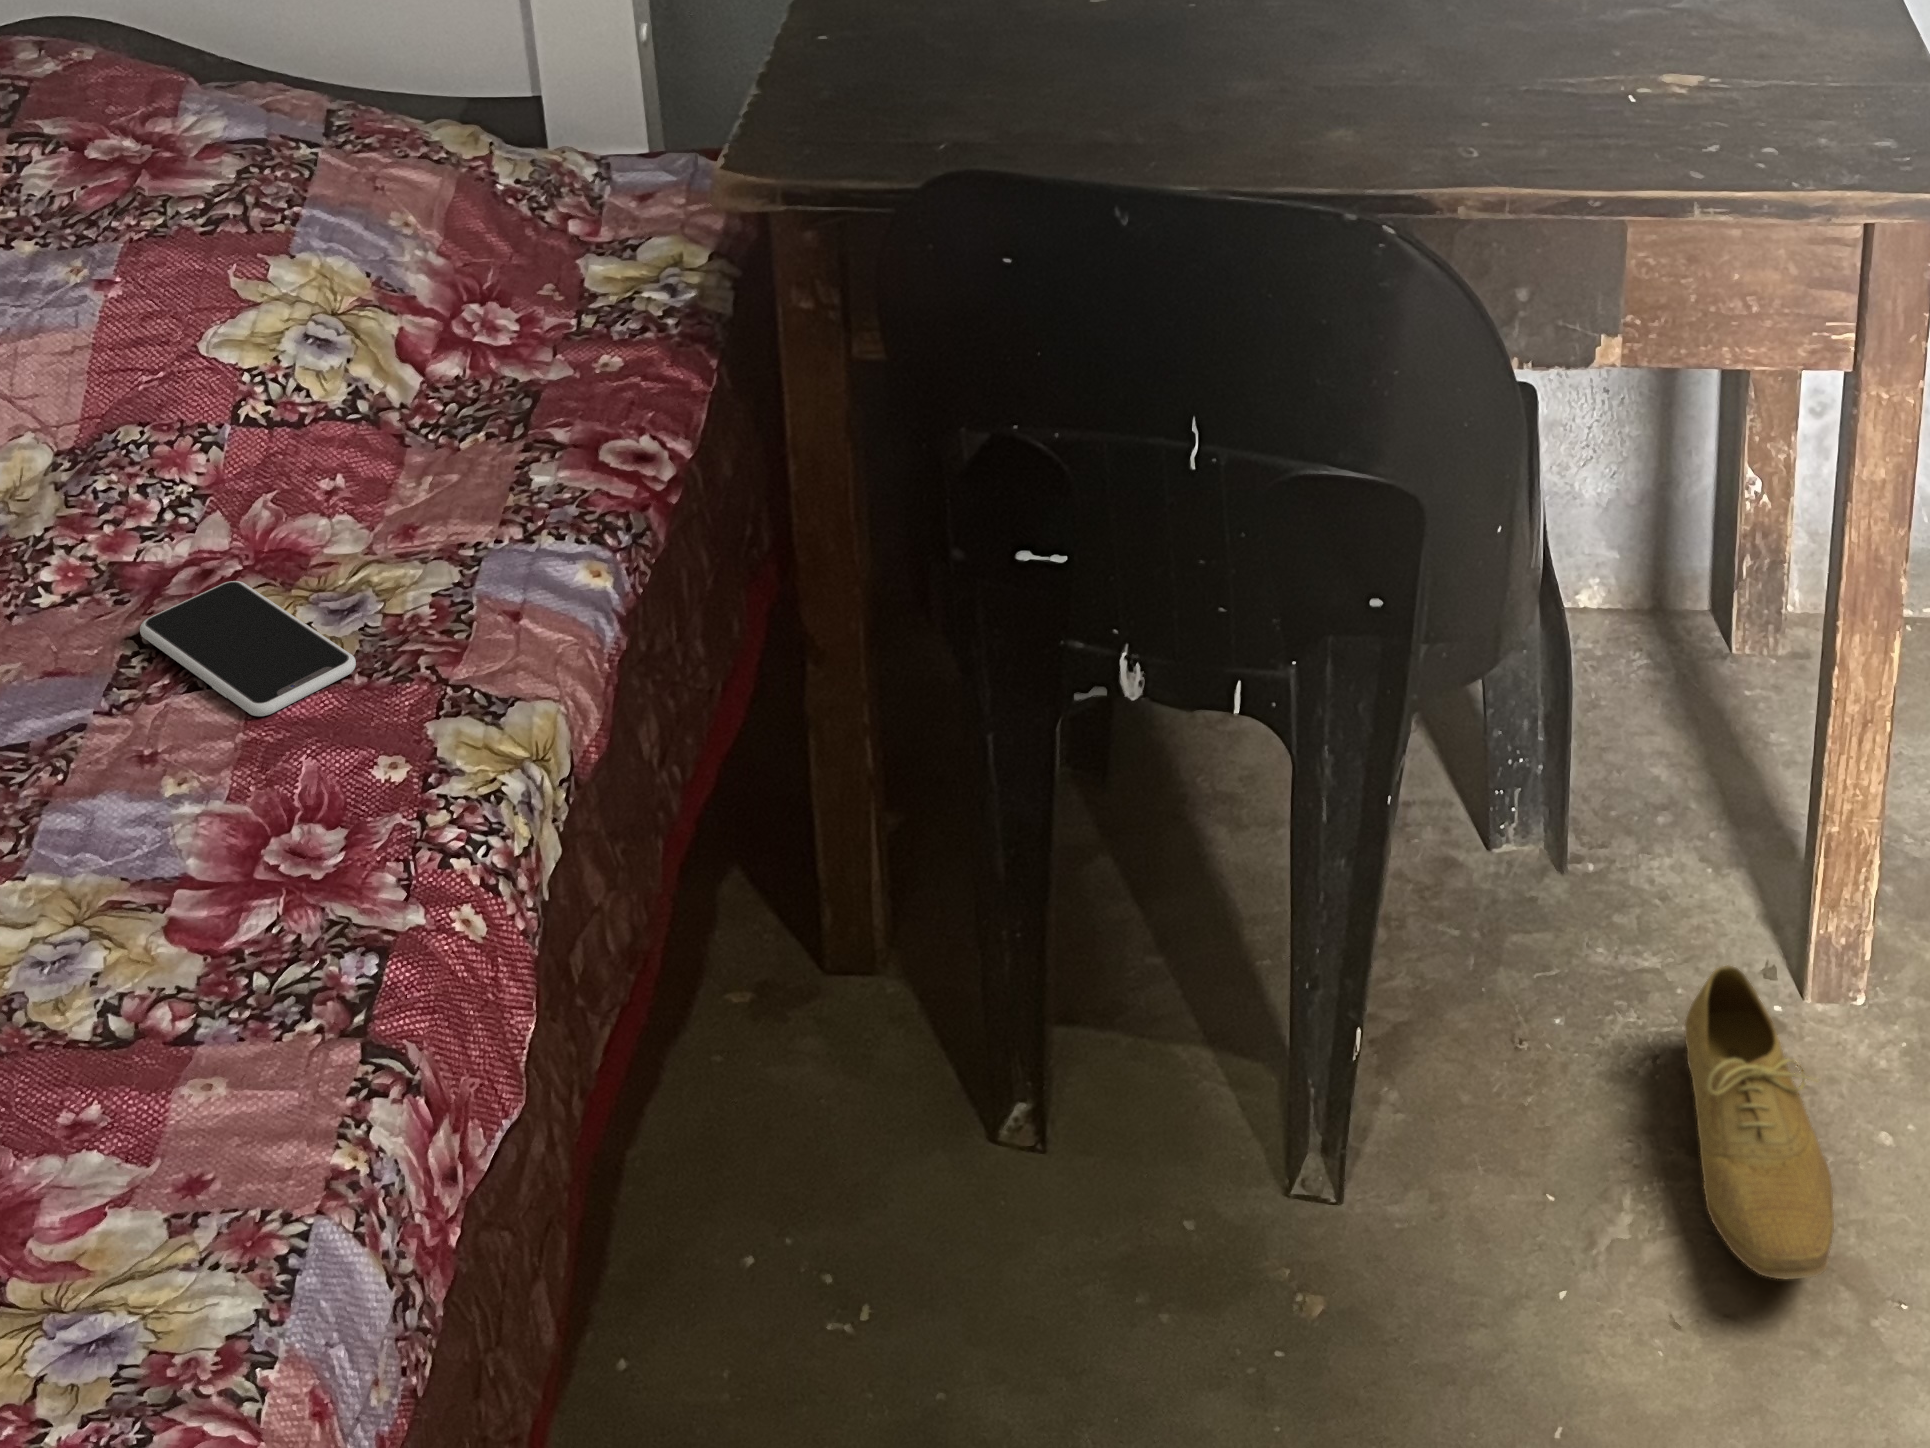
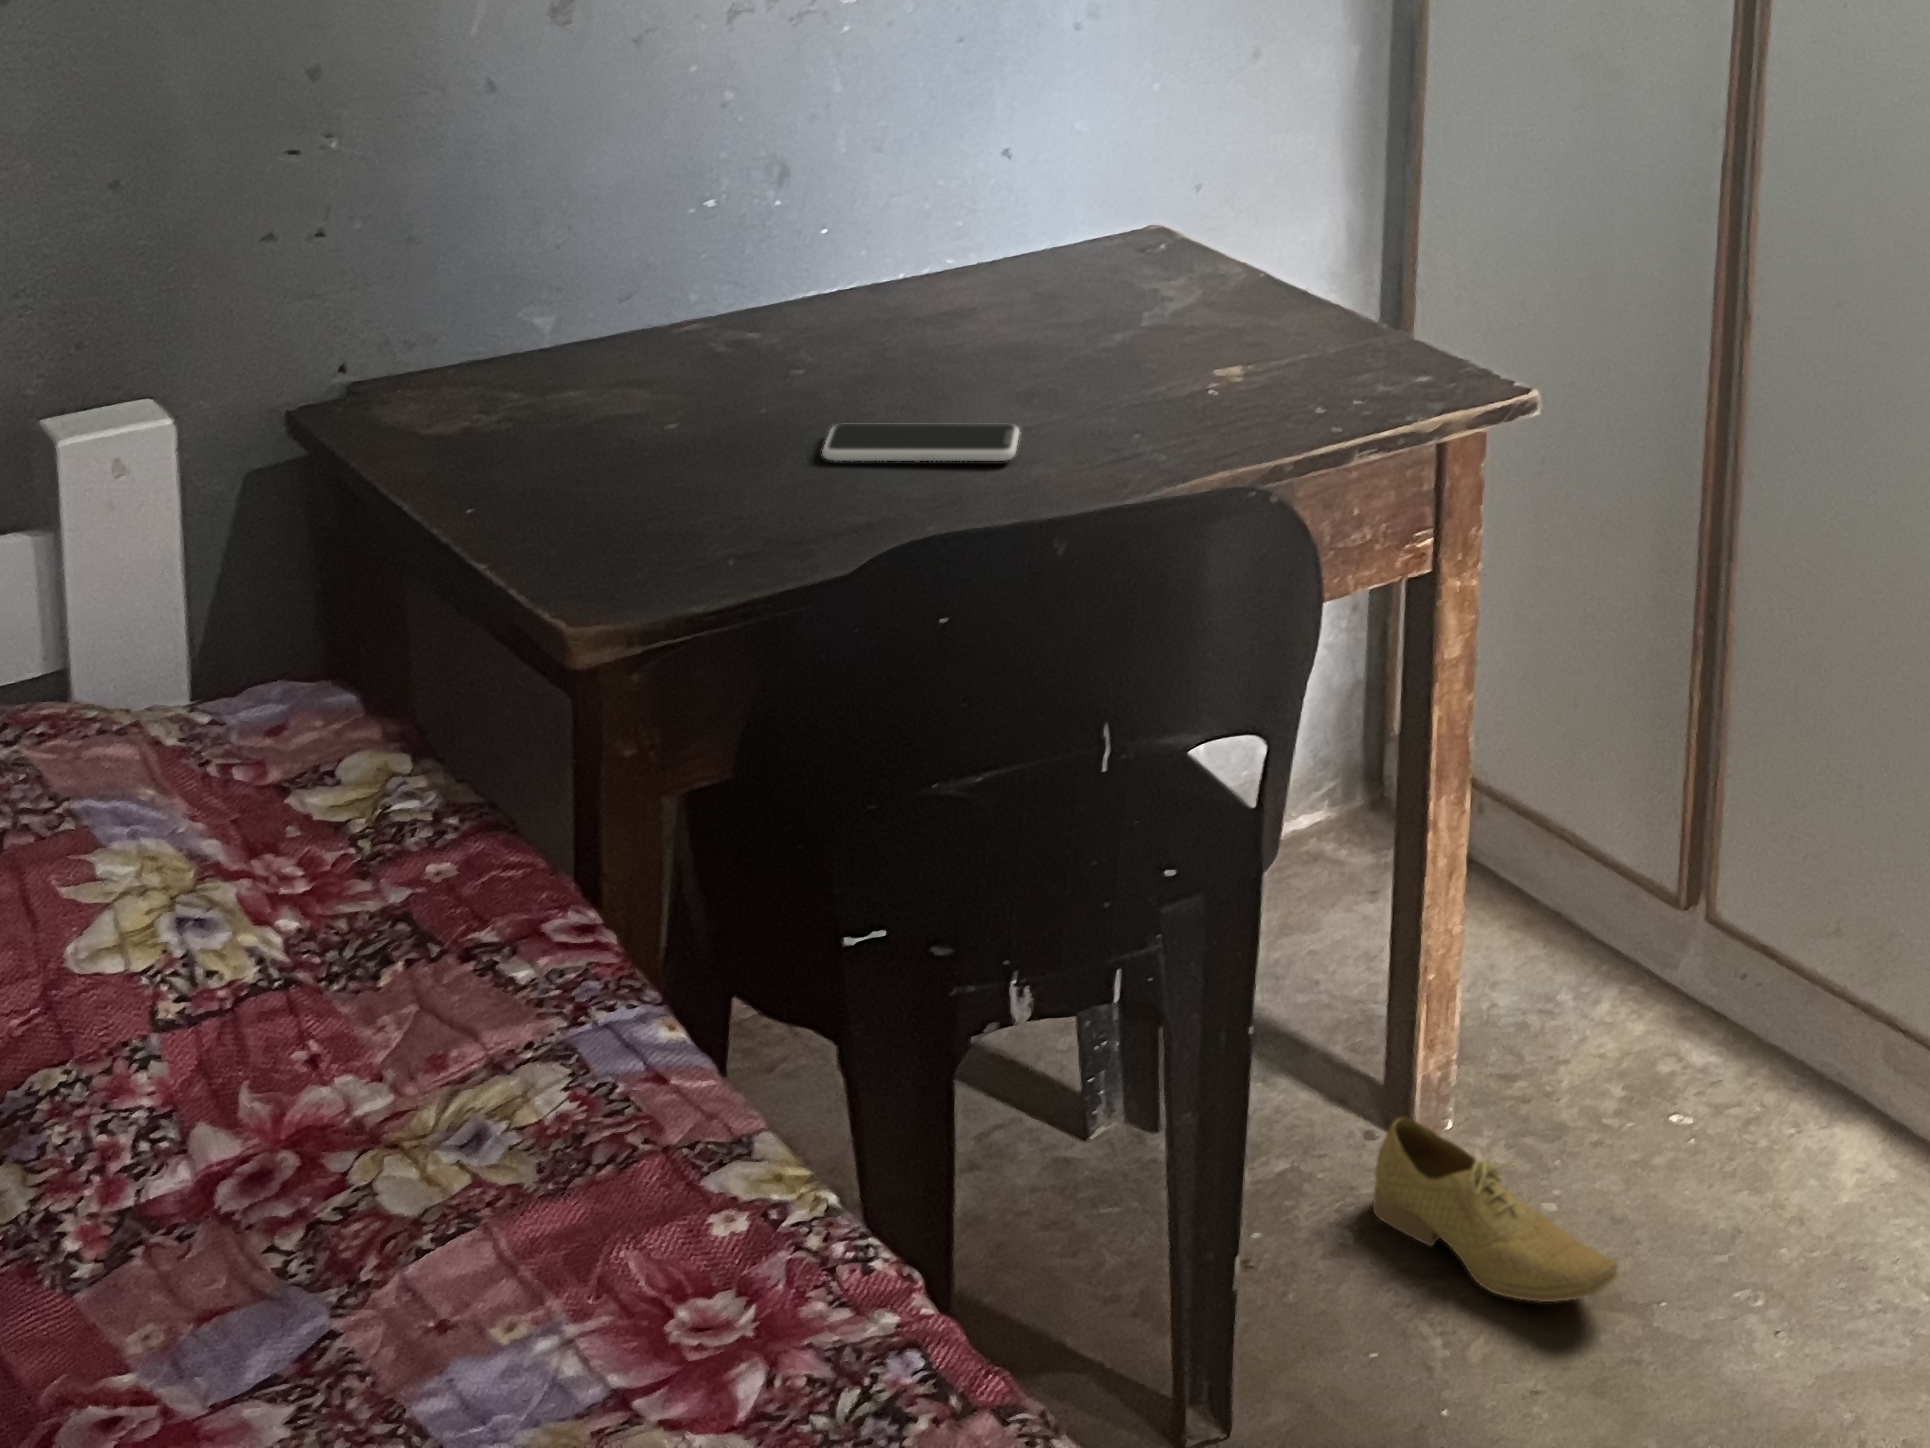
smartphone: present [140,581,356,716] -> present [822,424,1020,461]

